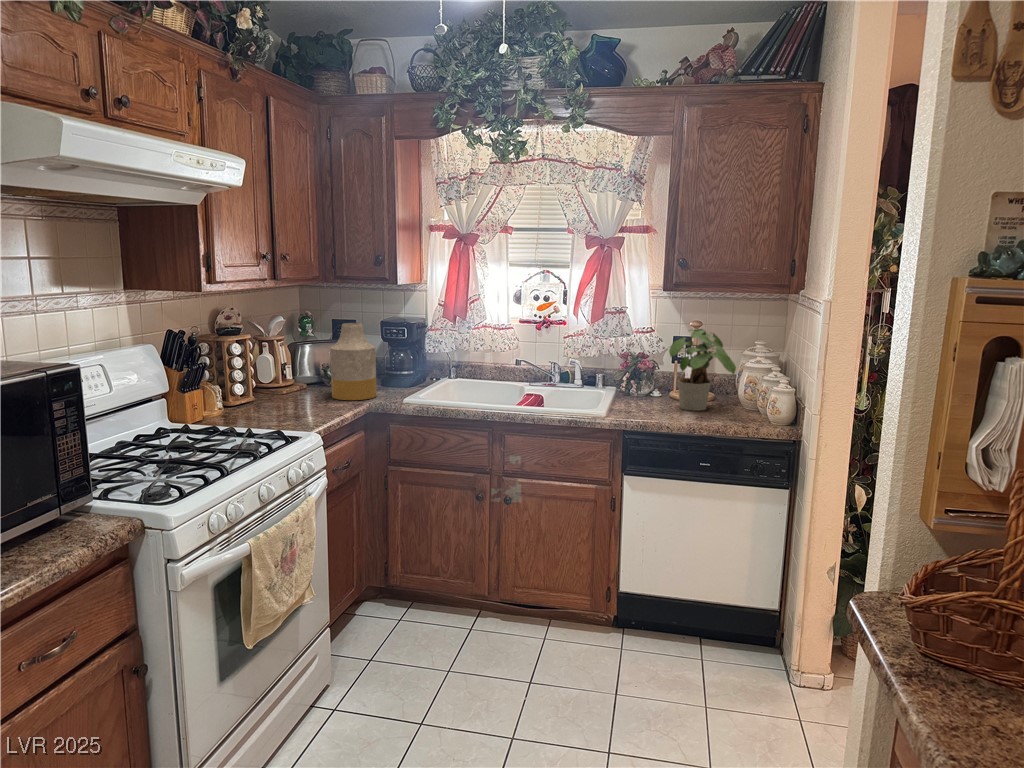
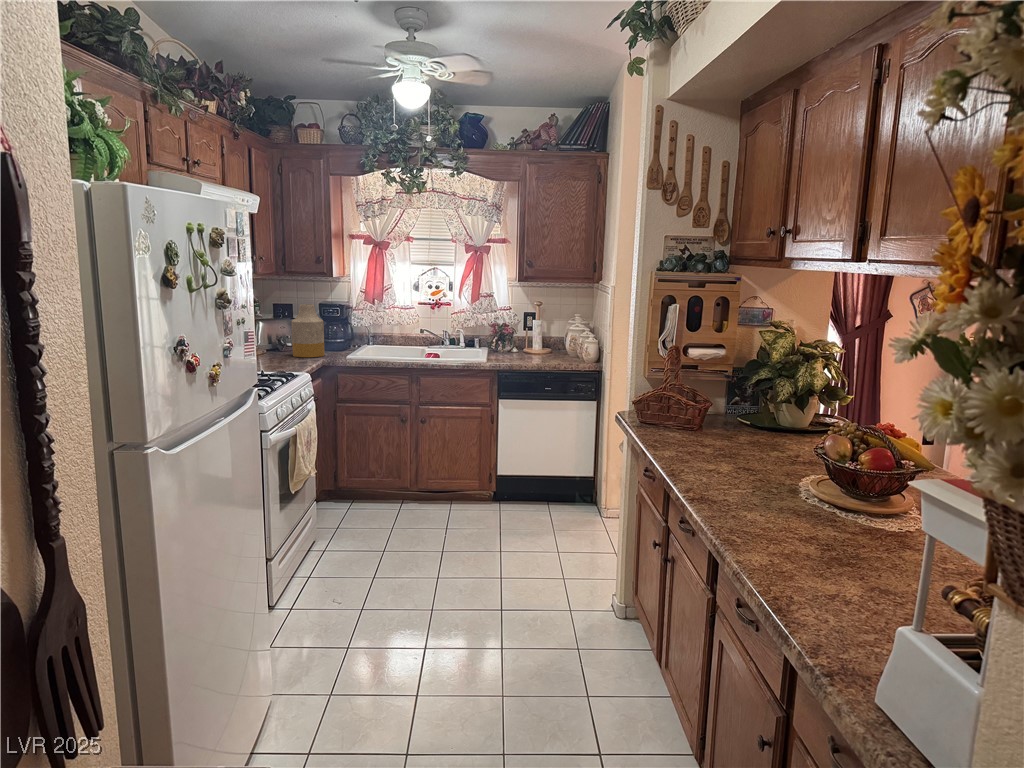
potted plant: present [669,329,736,411] -> none [523,305,564,358]

